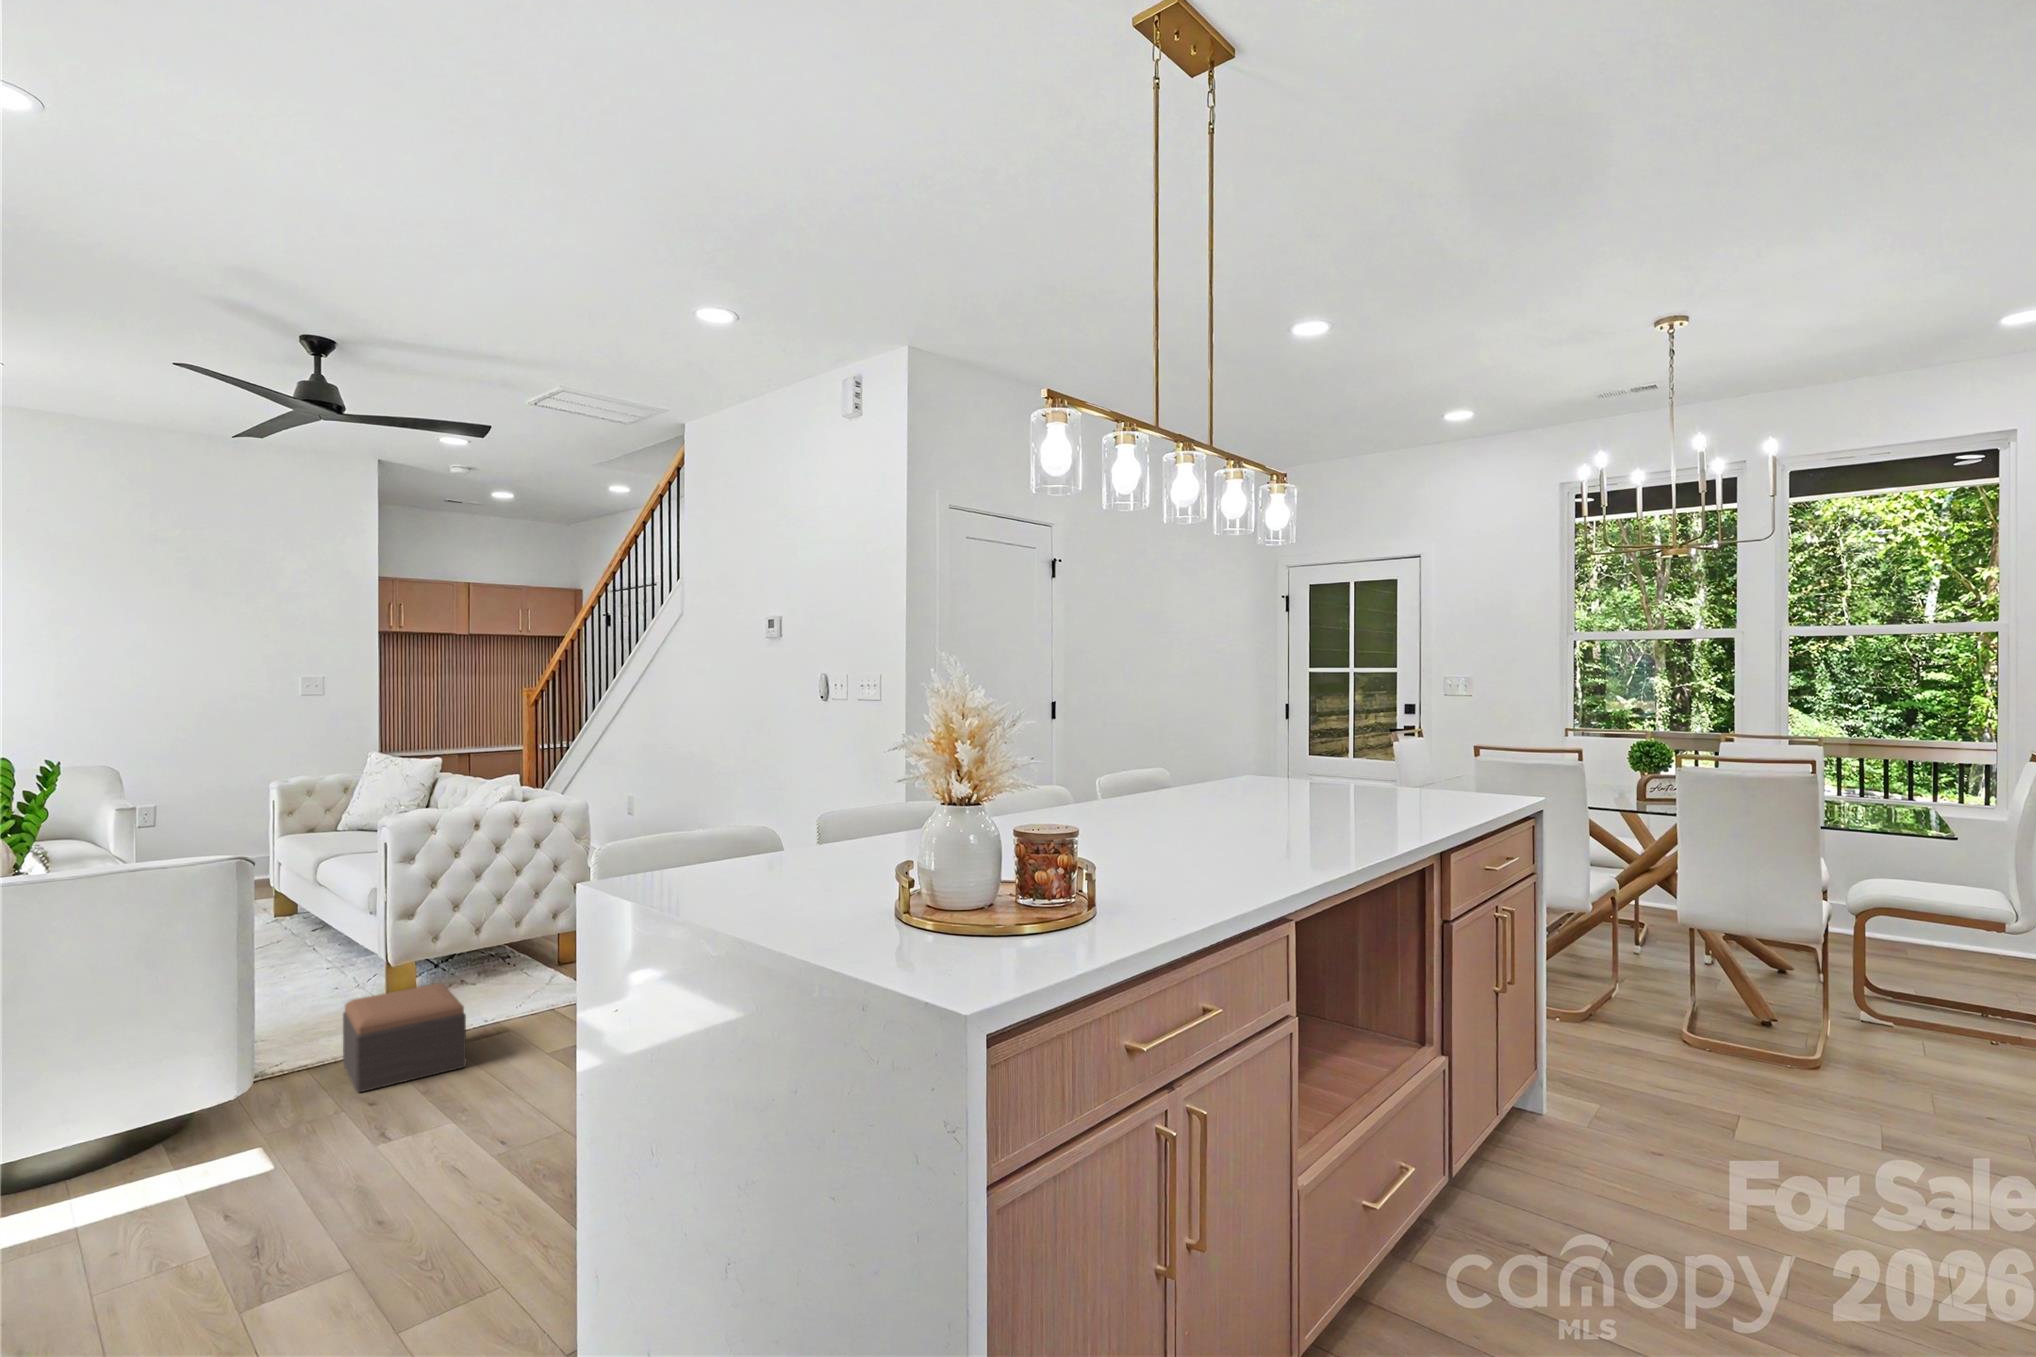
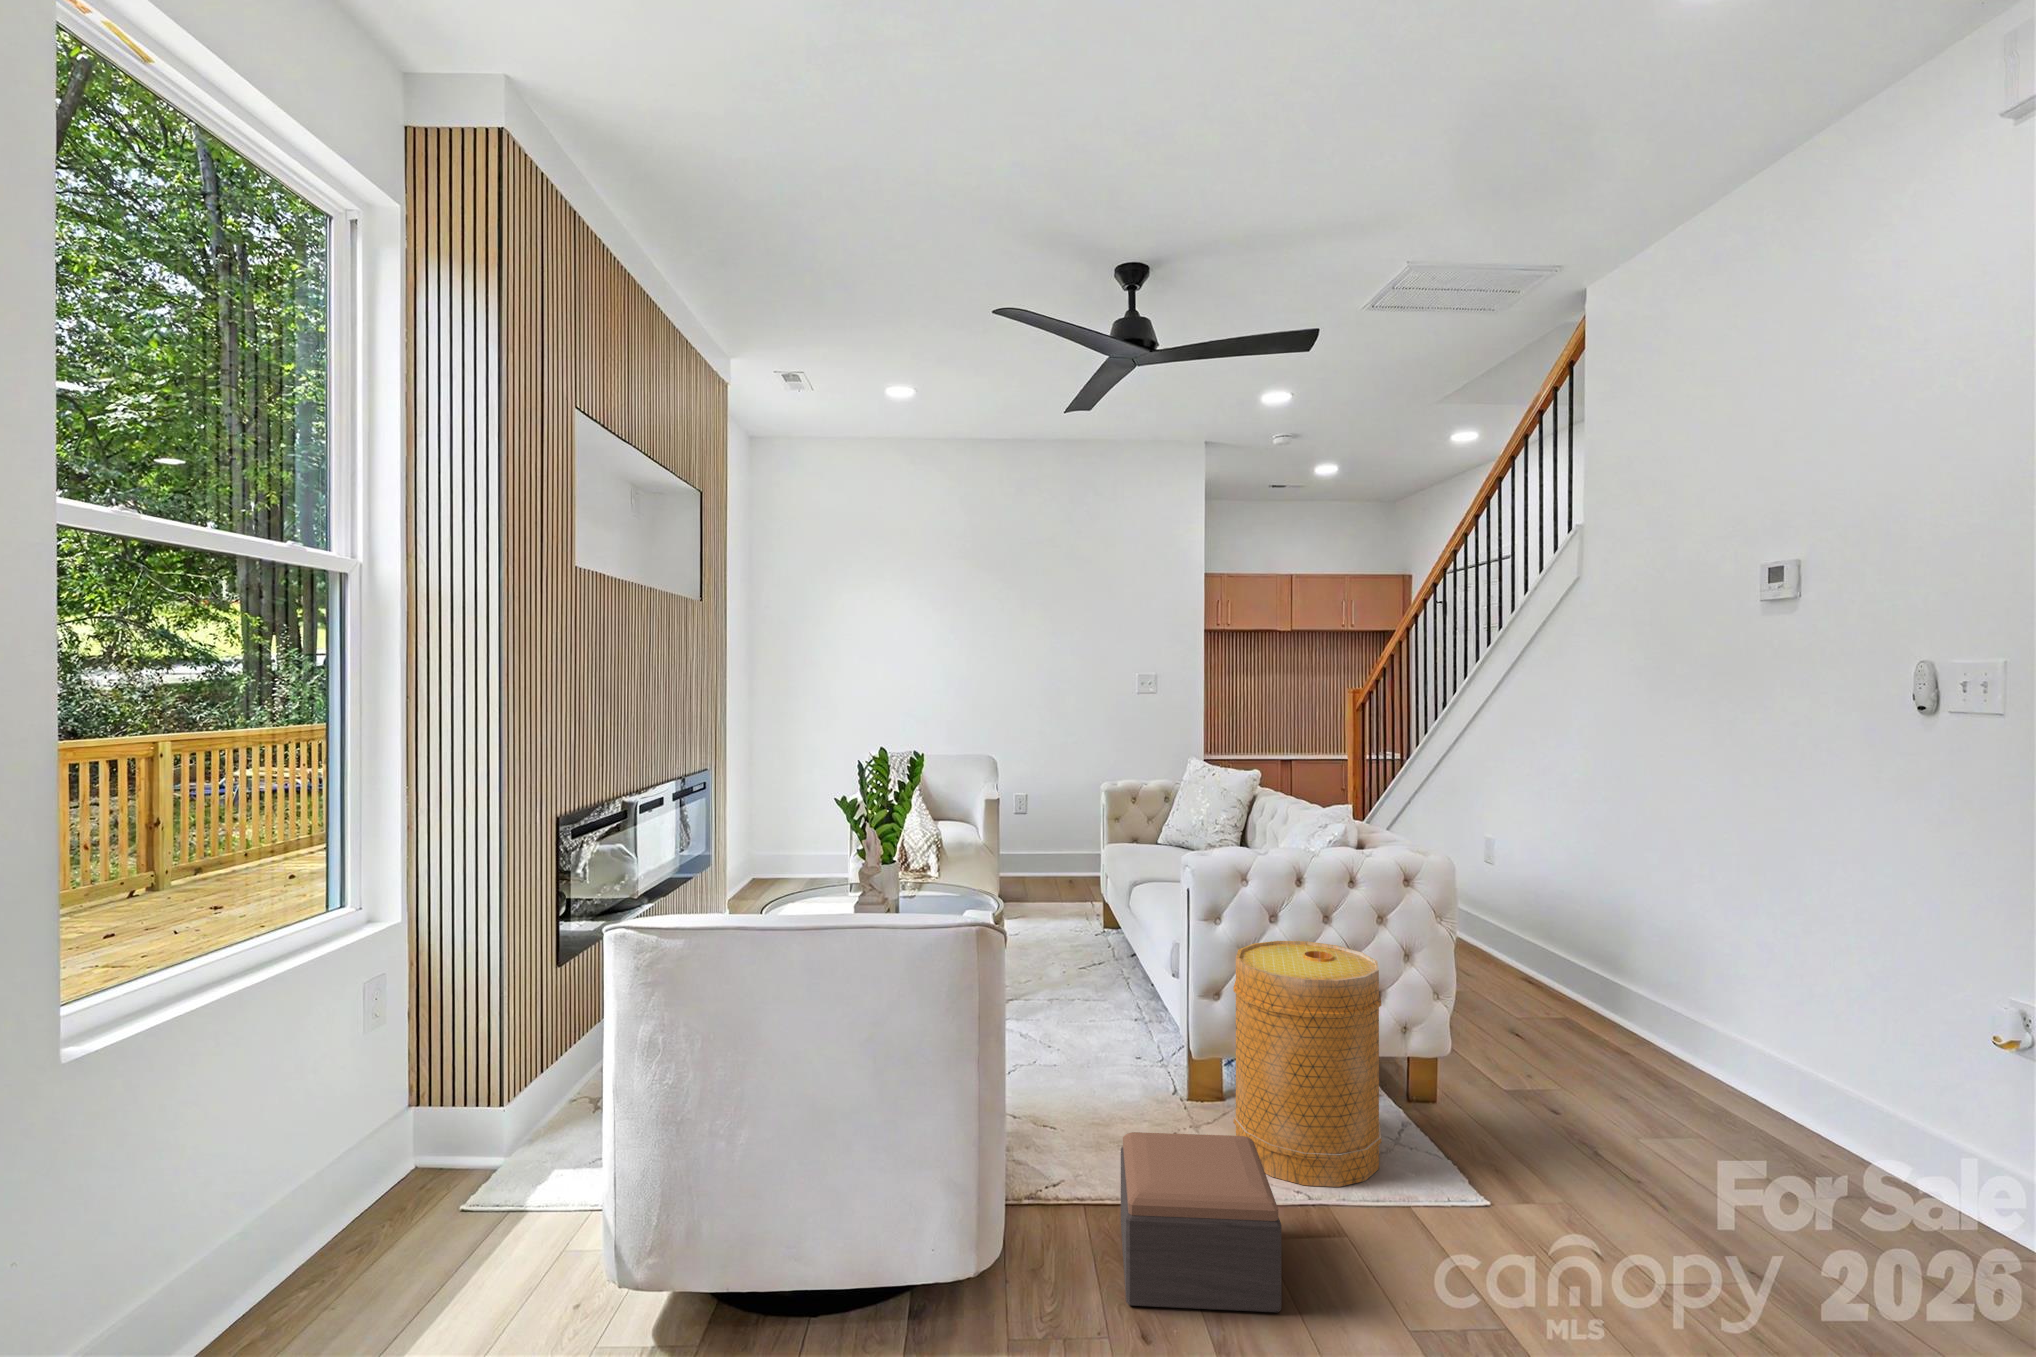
basket: none [427,866,535,1019] -> present [1233,941,1382,1187]

